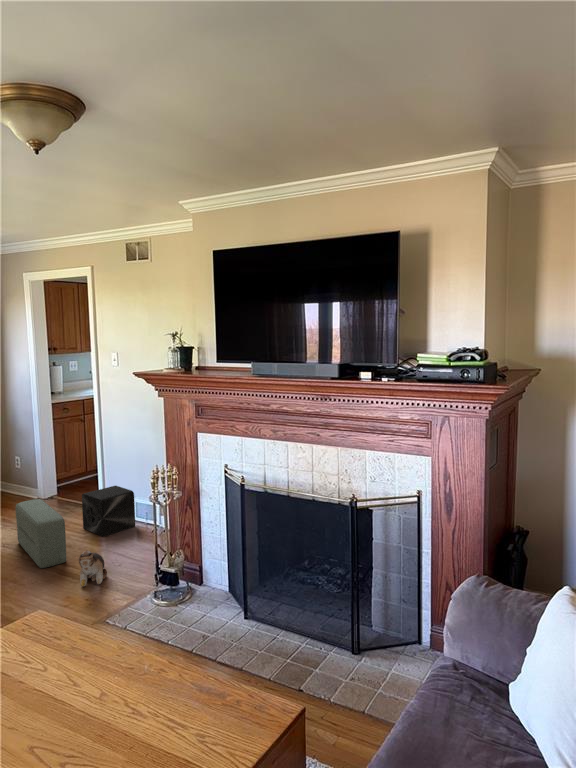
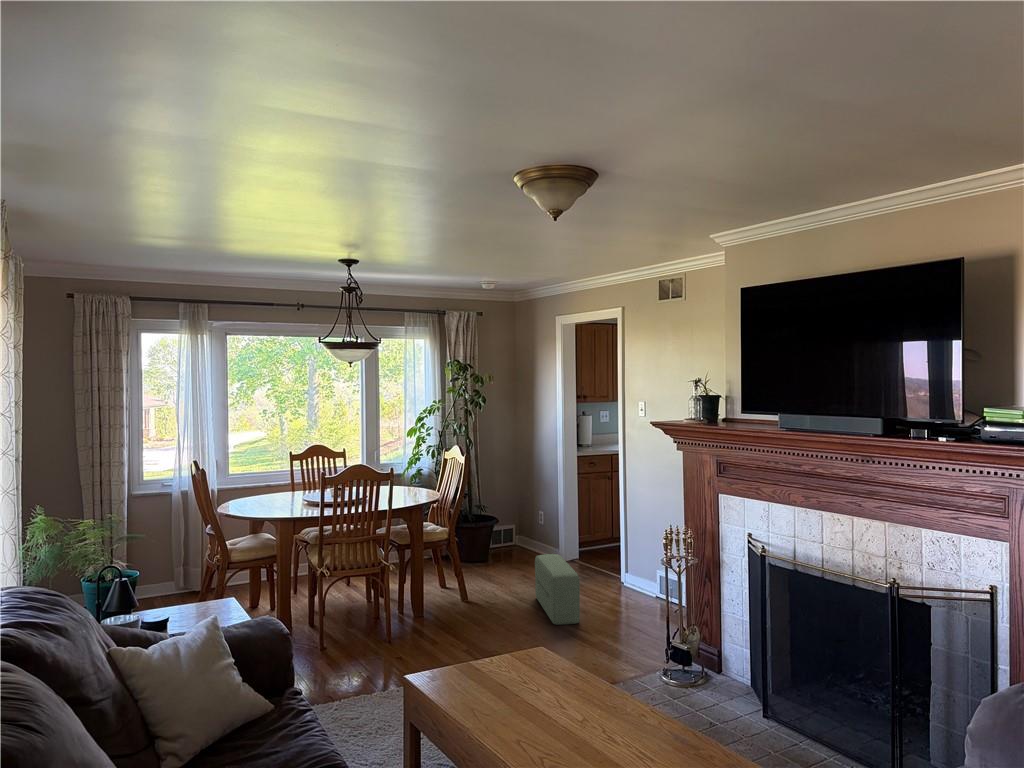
speaker: present [82,486,135,537] -> none [600,552,657,606]
plush toy: present [76,550,107,587] -> none [585,609,618,649]

